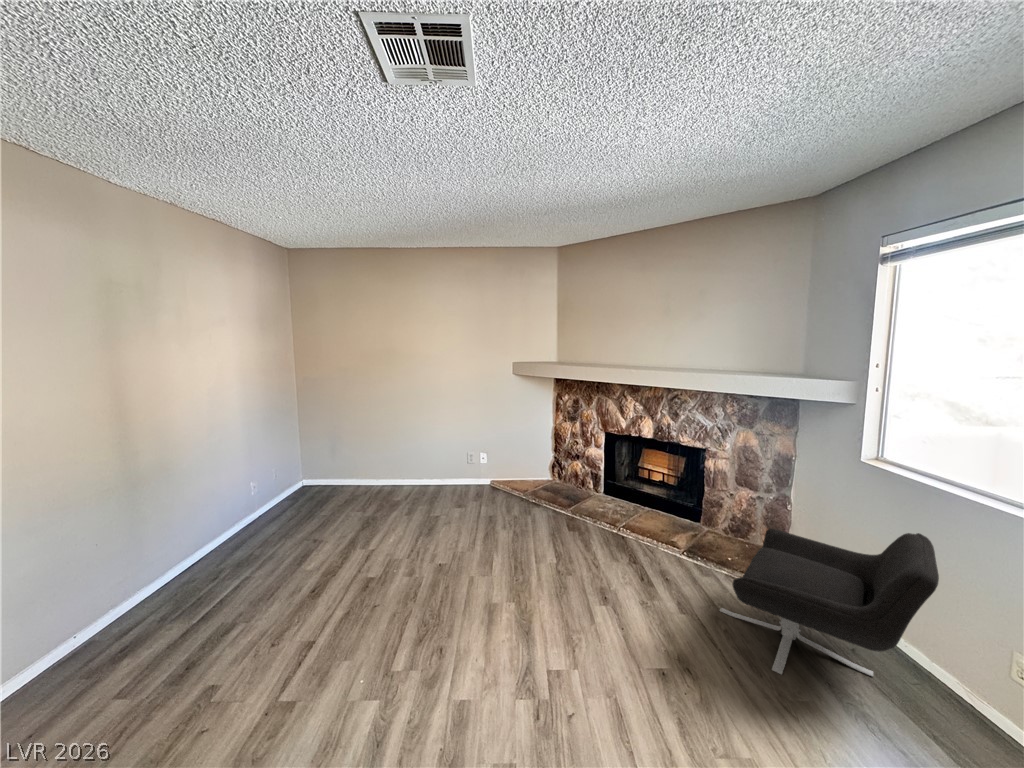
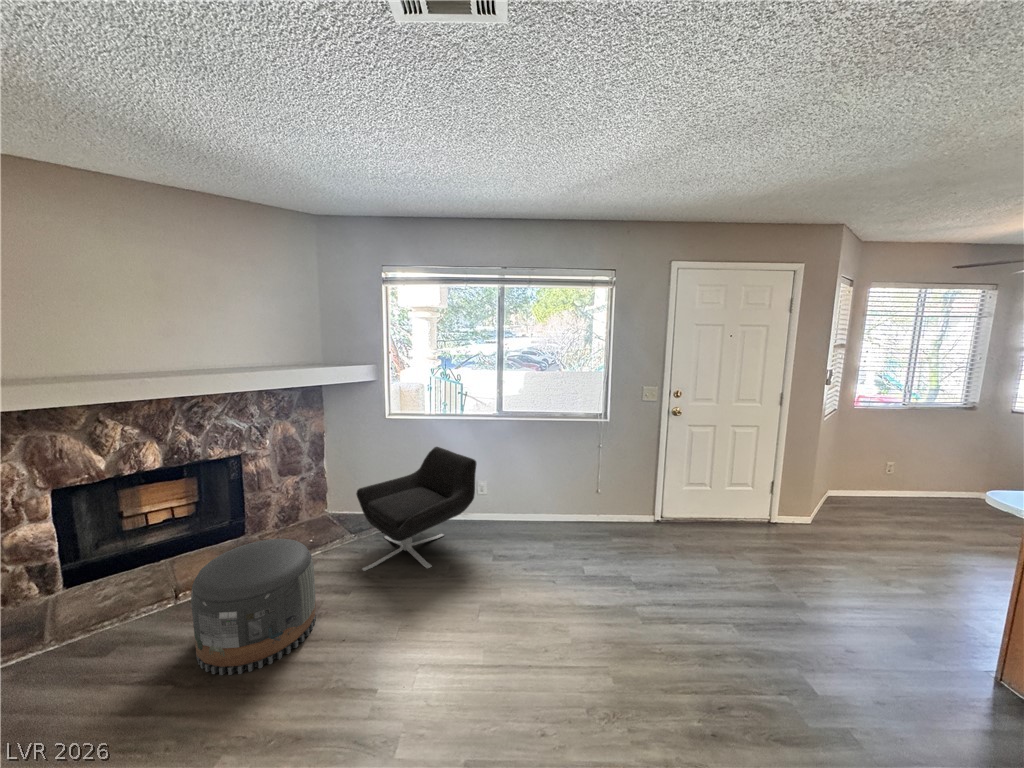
pouf: none [570,504,653,602] -> present [191,539,316,675]

